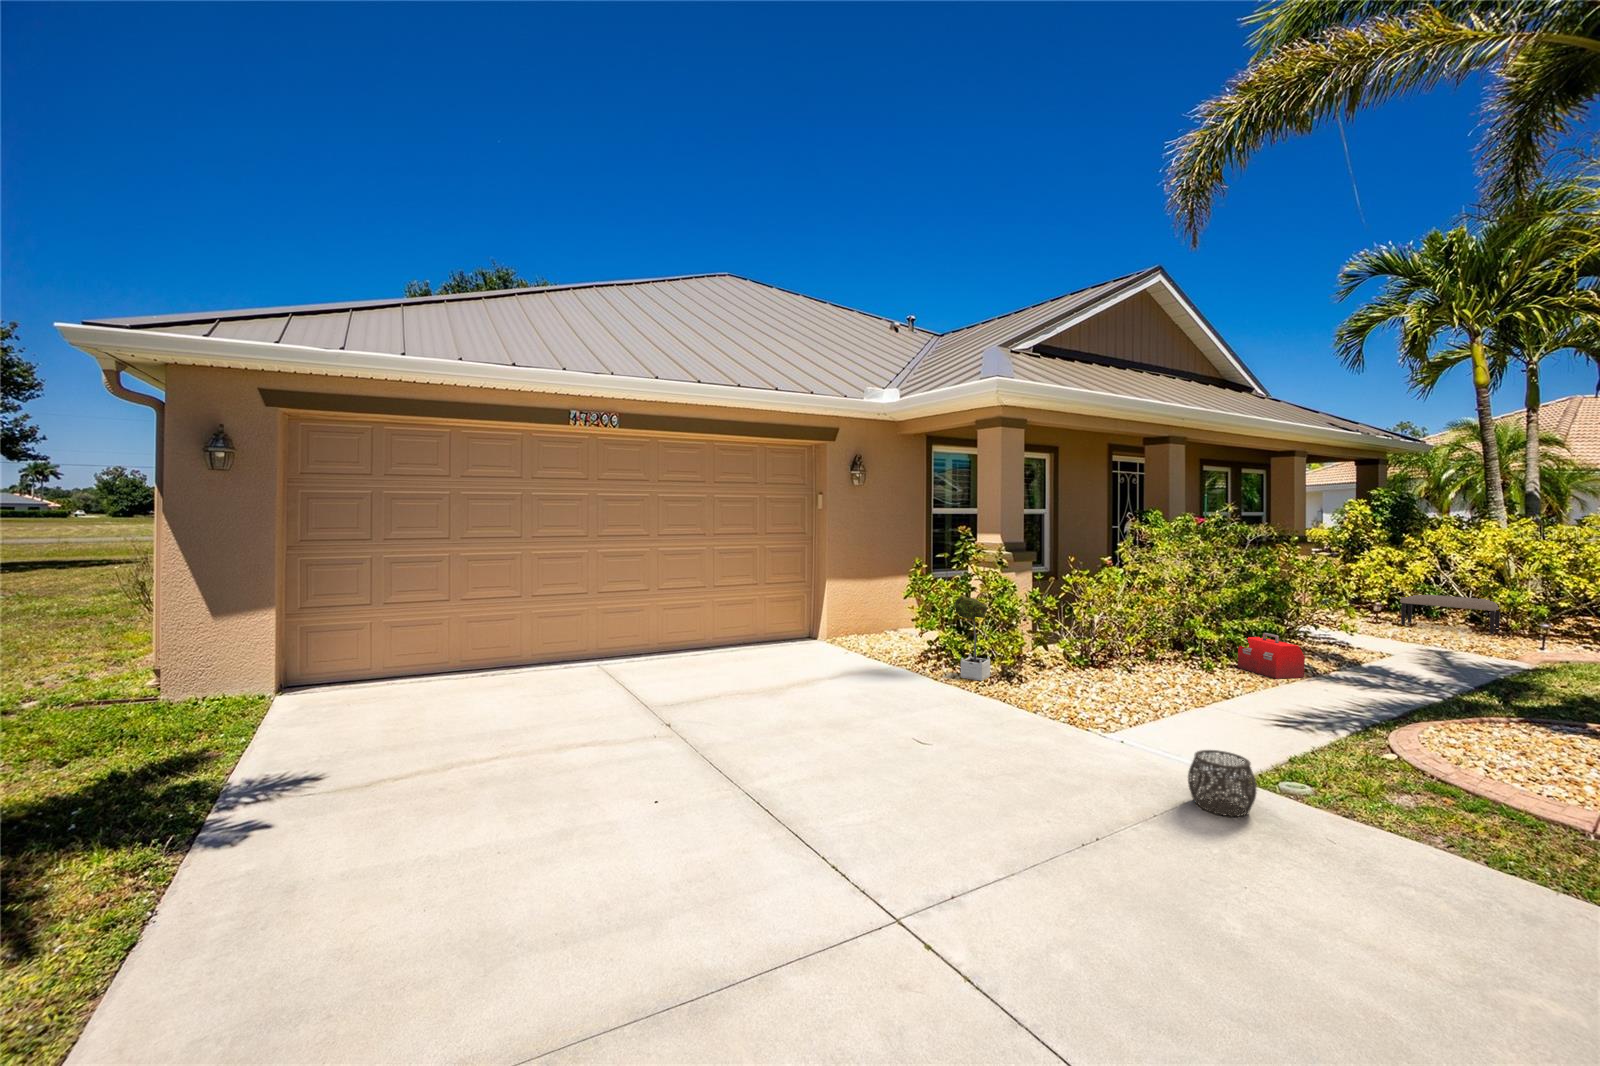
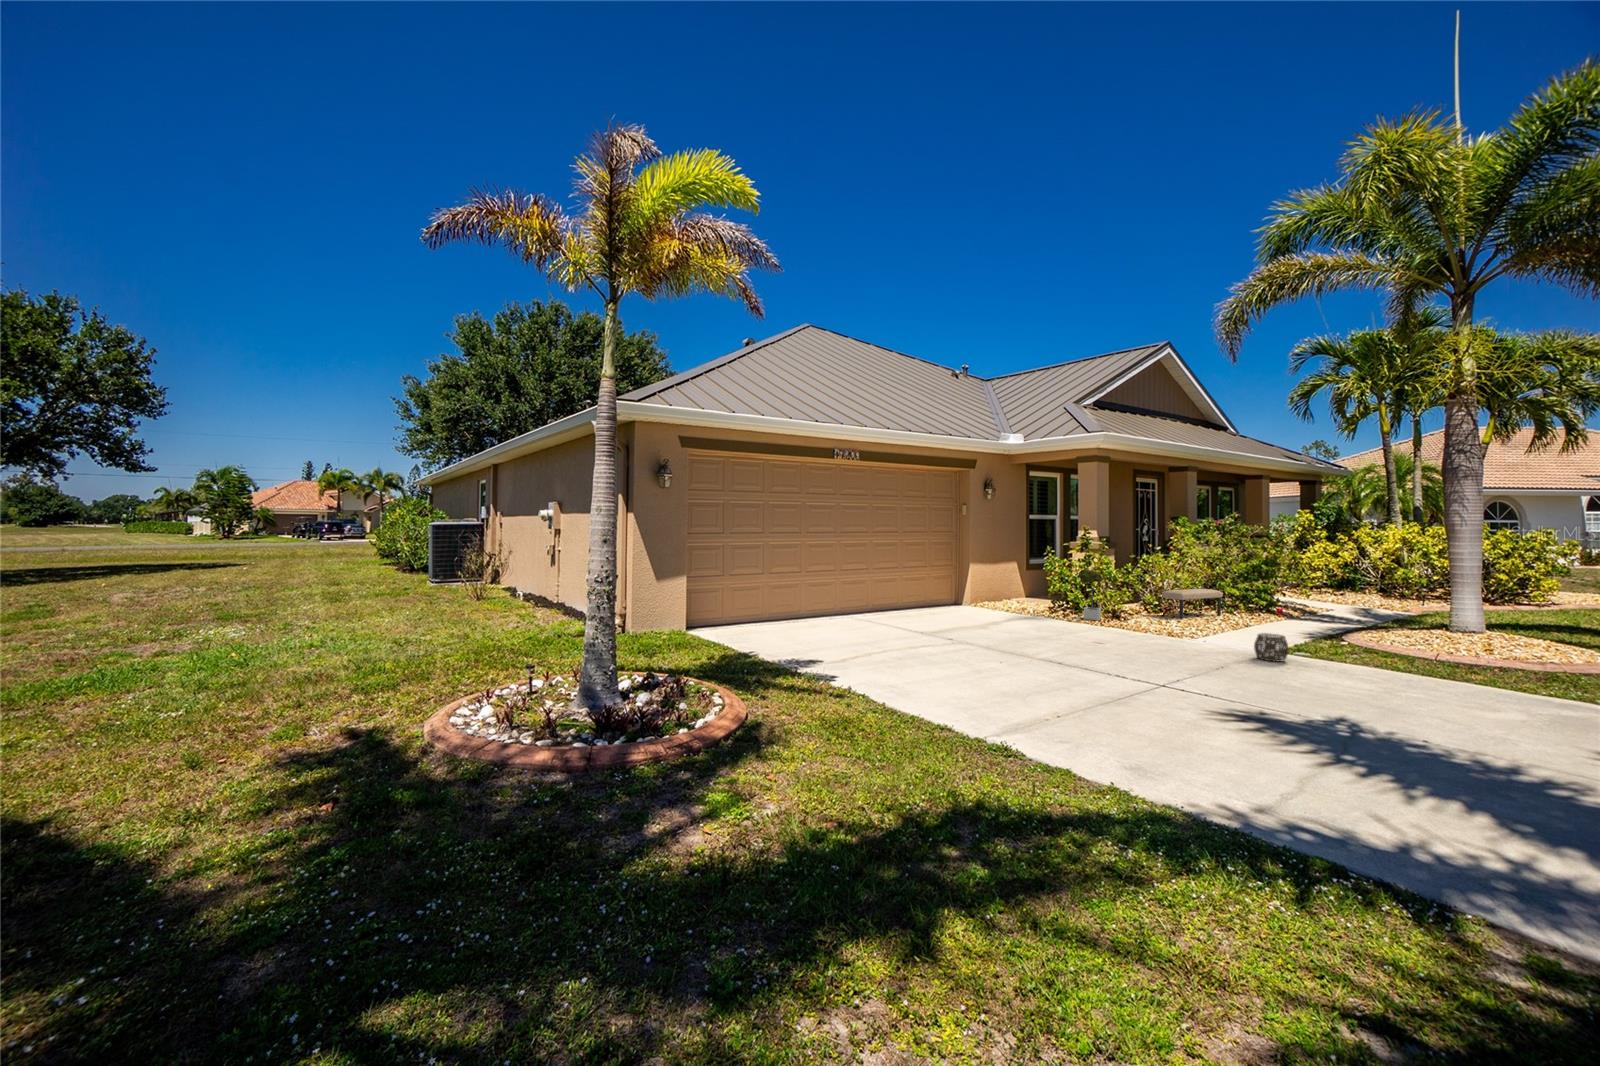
bench: present [1400,595,1500,634] -> present [1161,589,1222,619]
toolbox: present [1238,633,1305,679] -> none [1245,592,1287,619]

